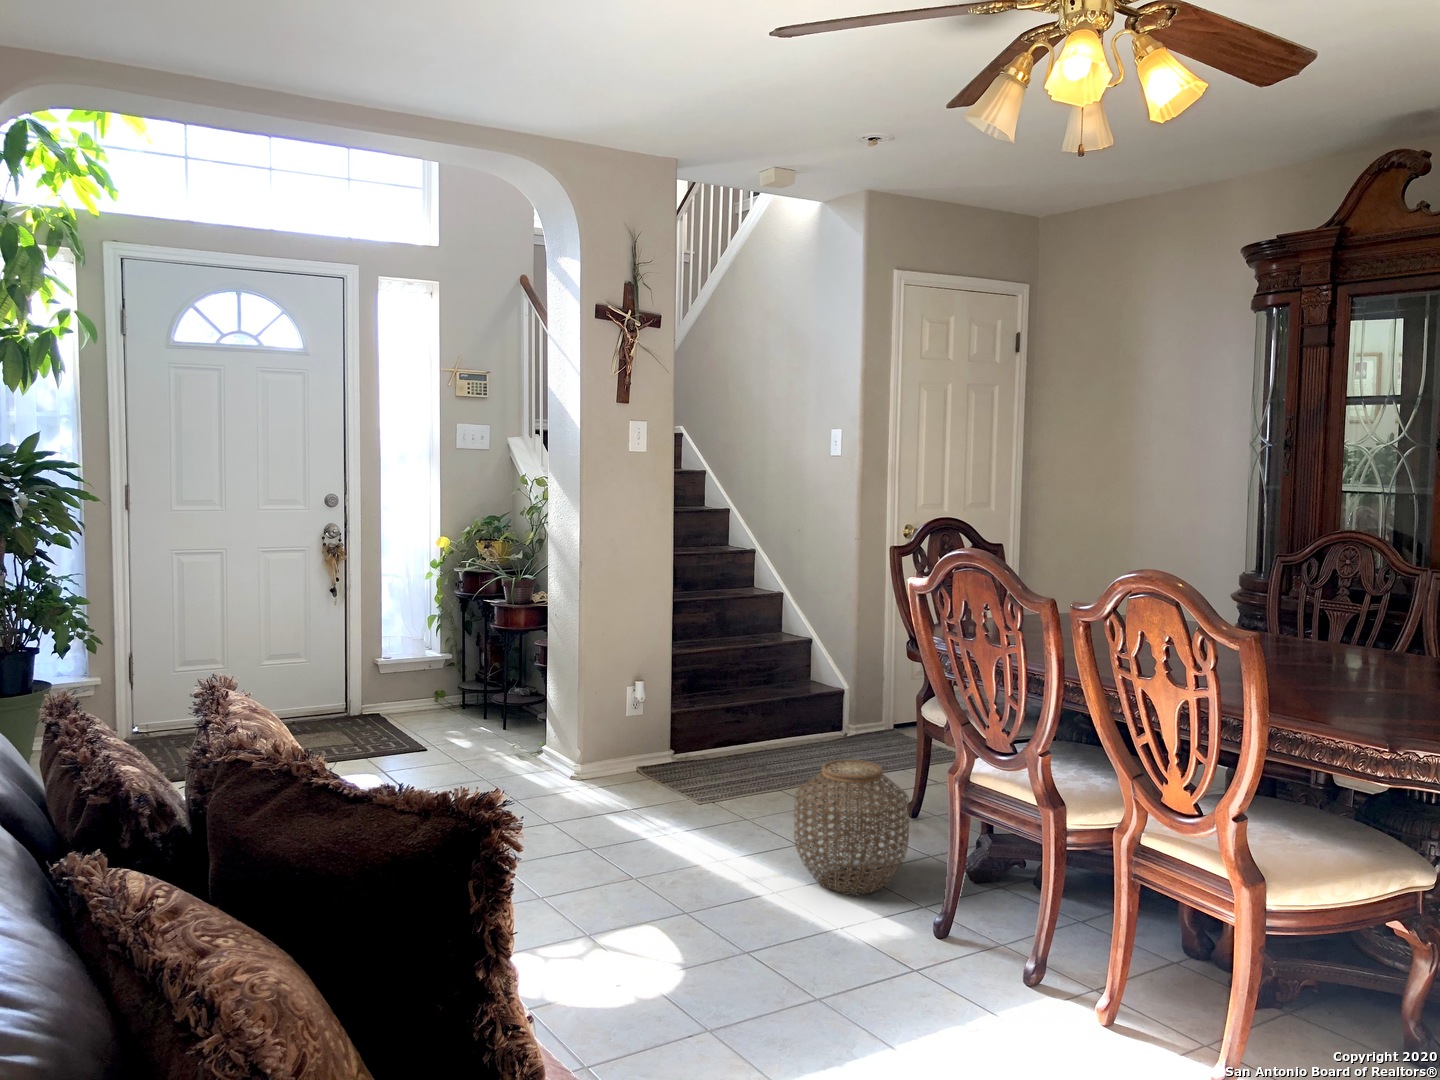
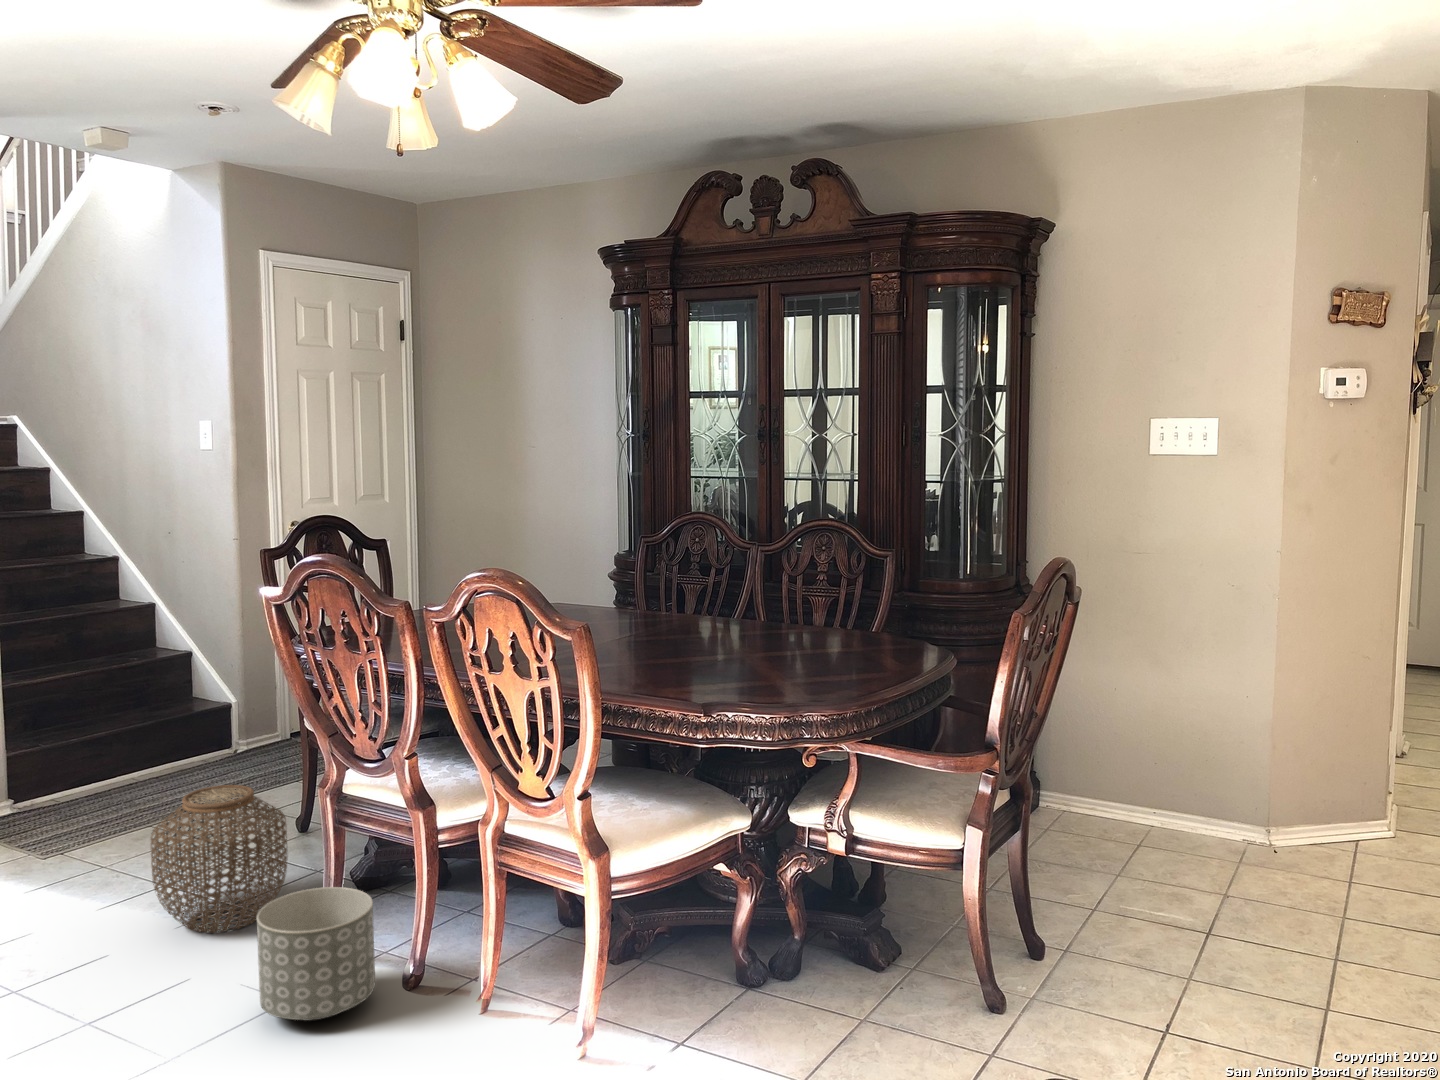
planter: none [891,867,999,993] -> present [257,887,375,1021]

